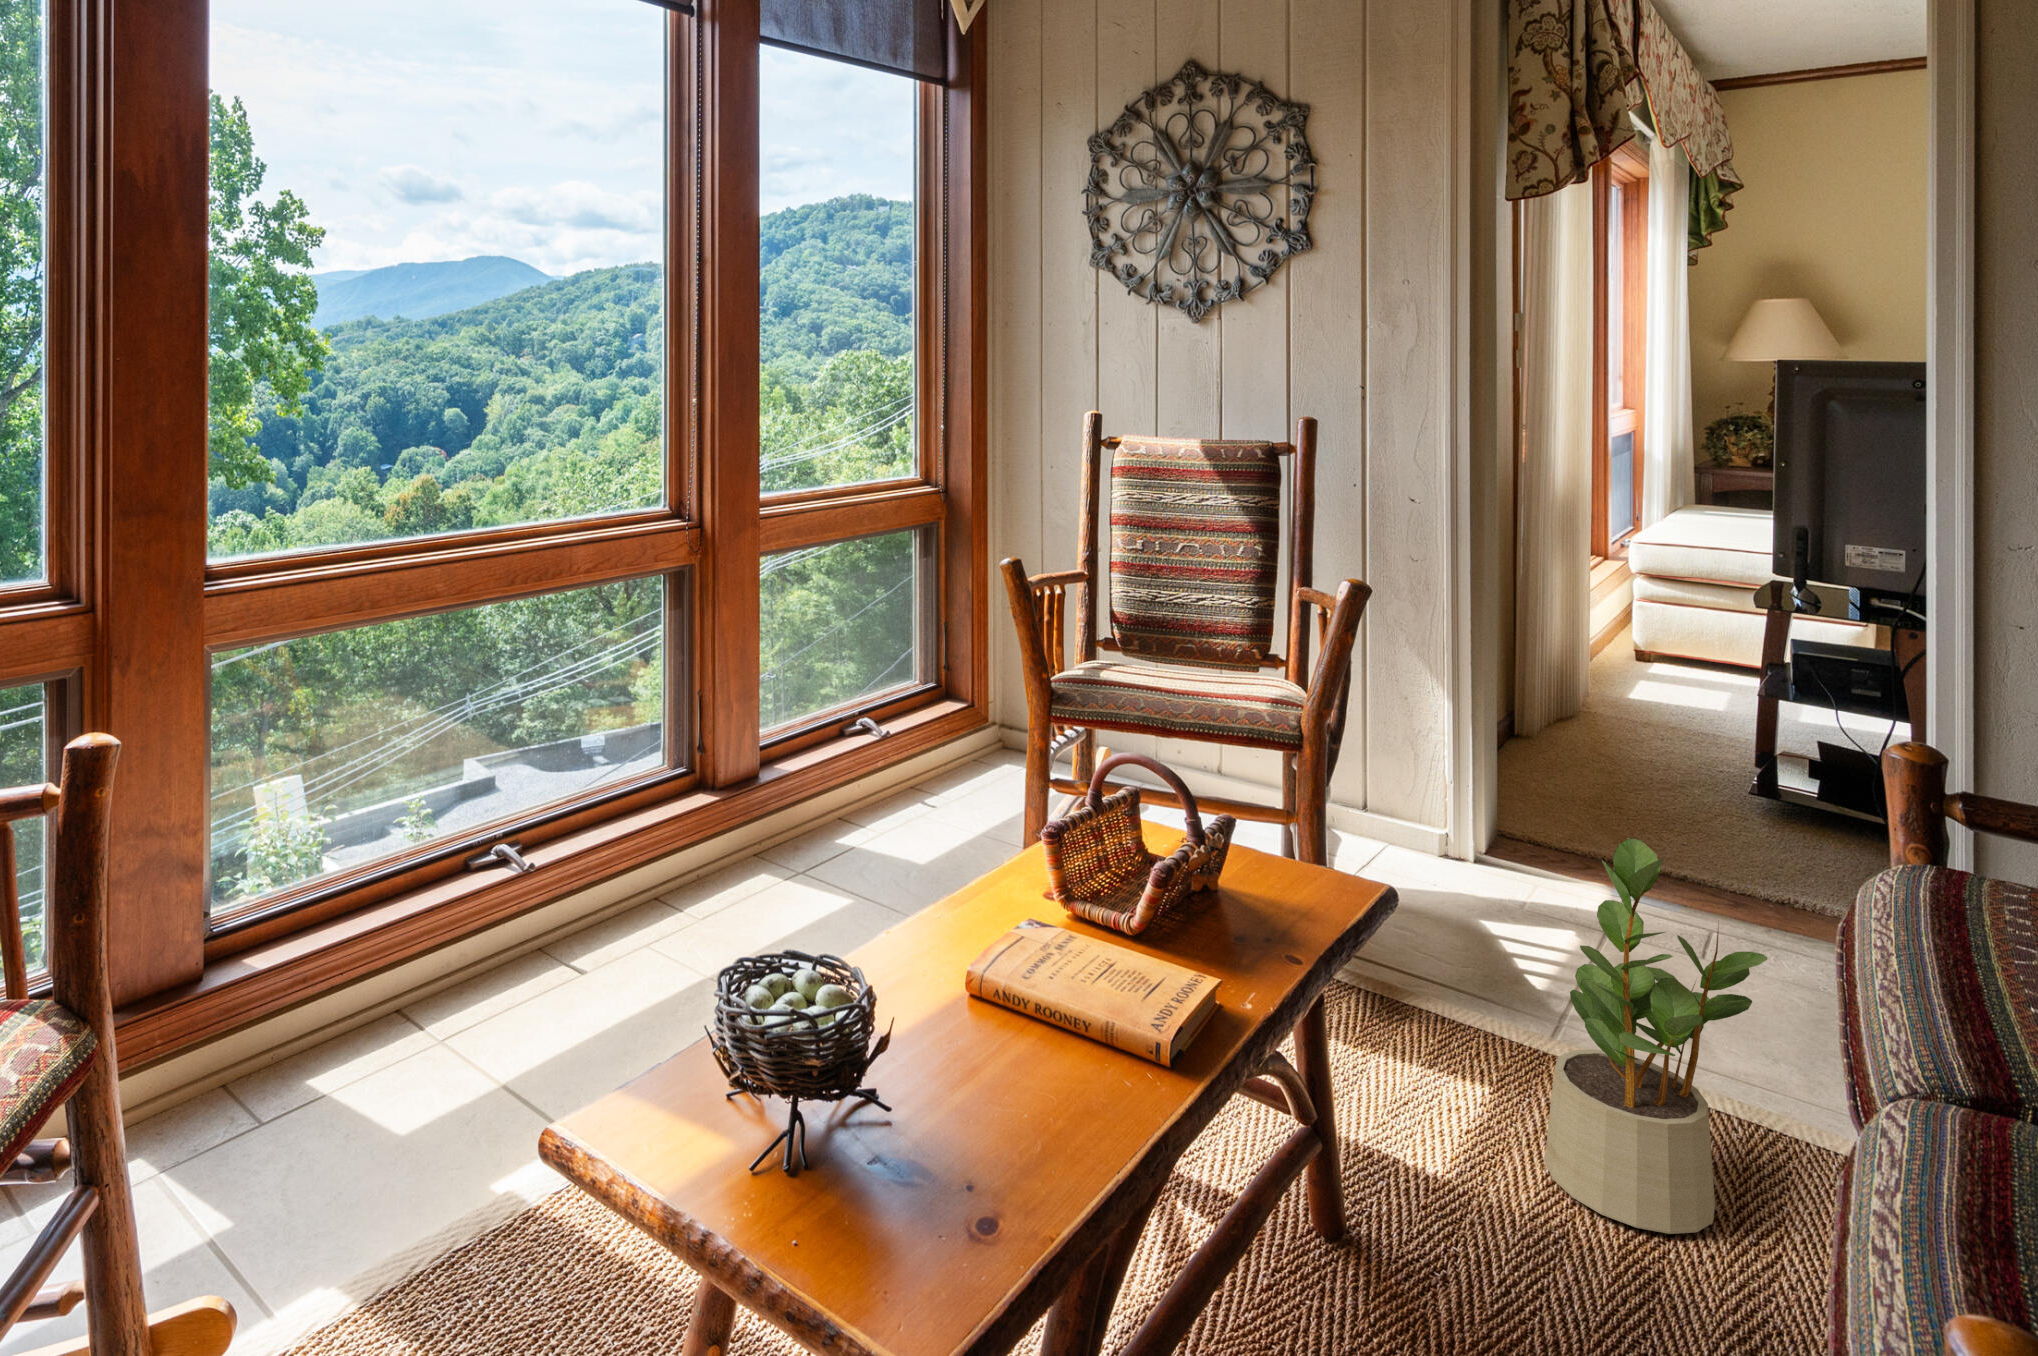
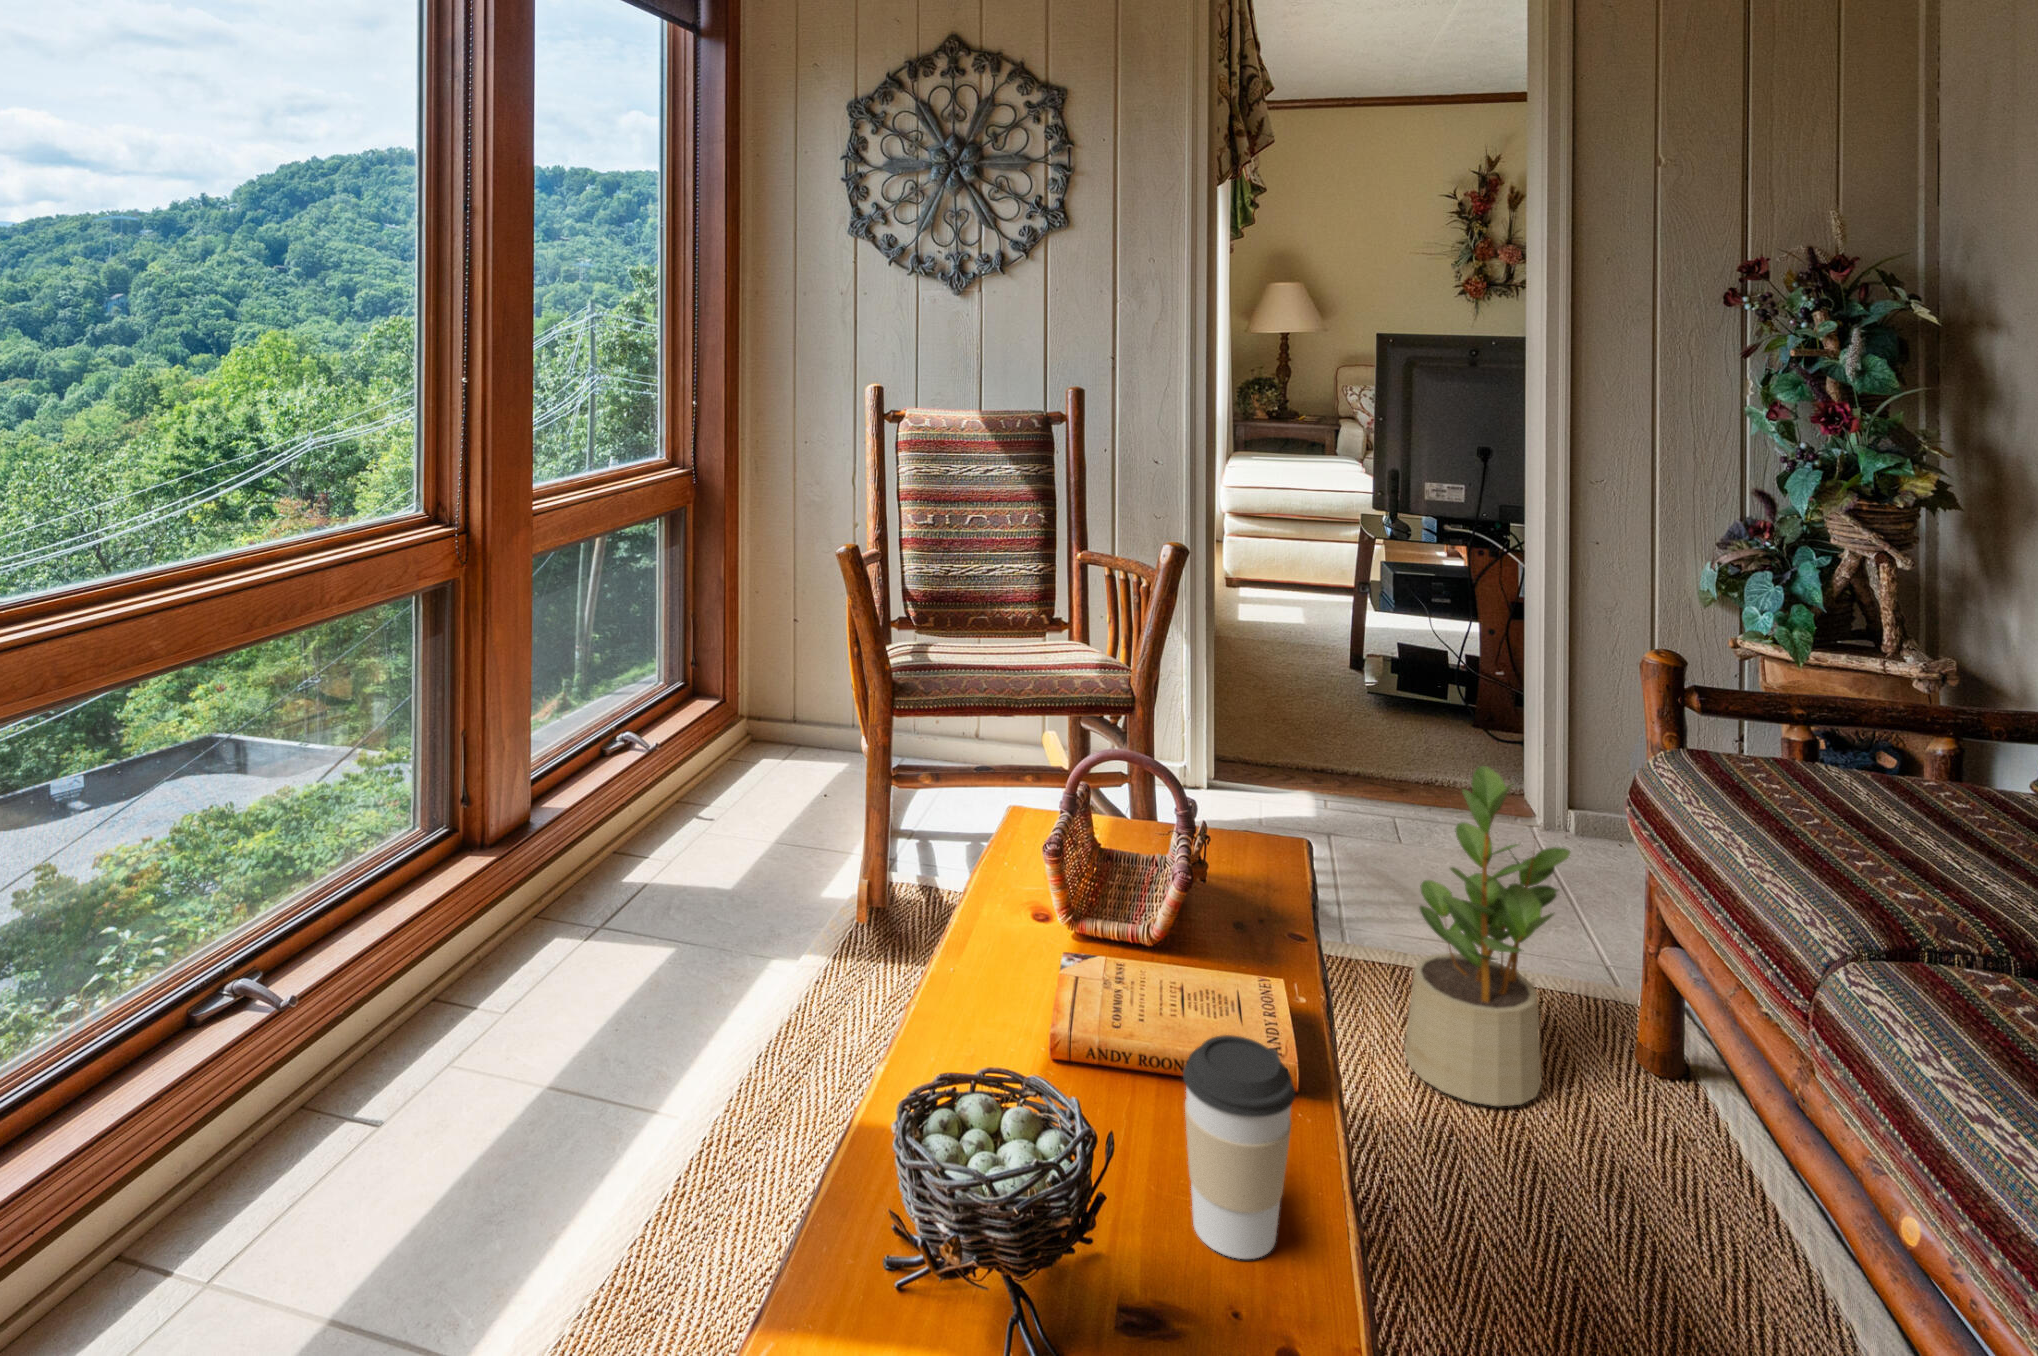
coffee cup: none [941,966,1039,1160] -> present [1183,1035,1295,1259]

